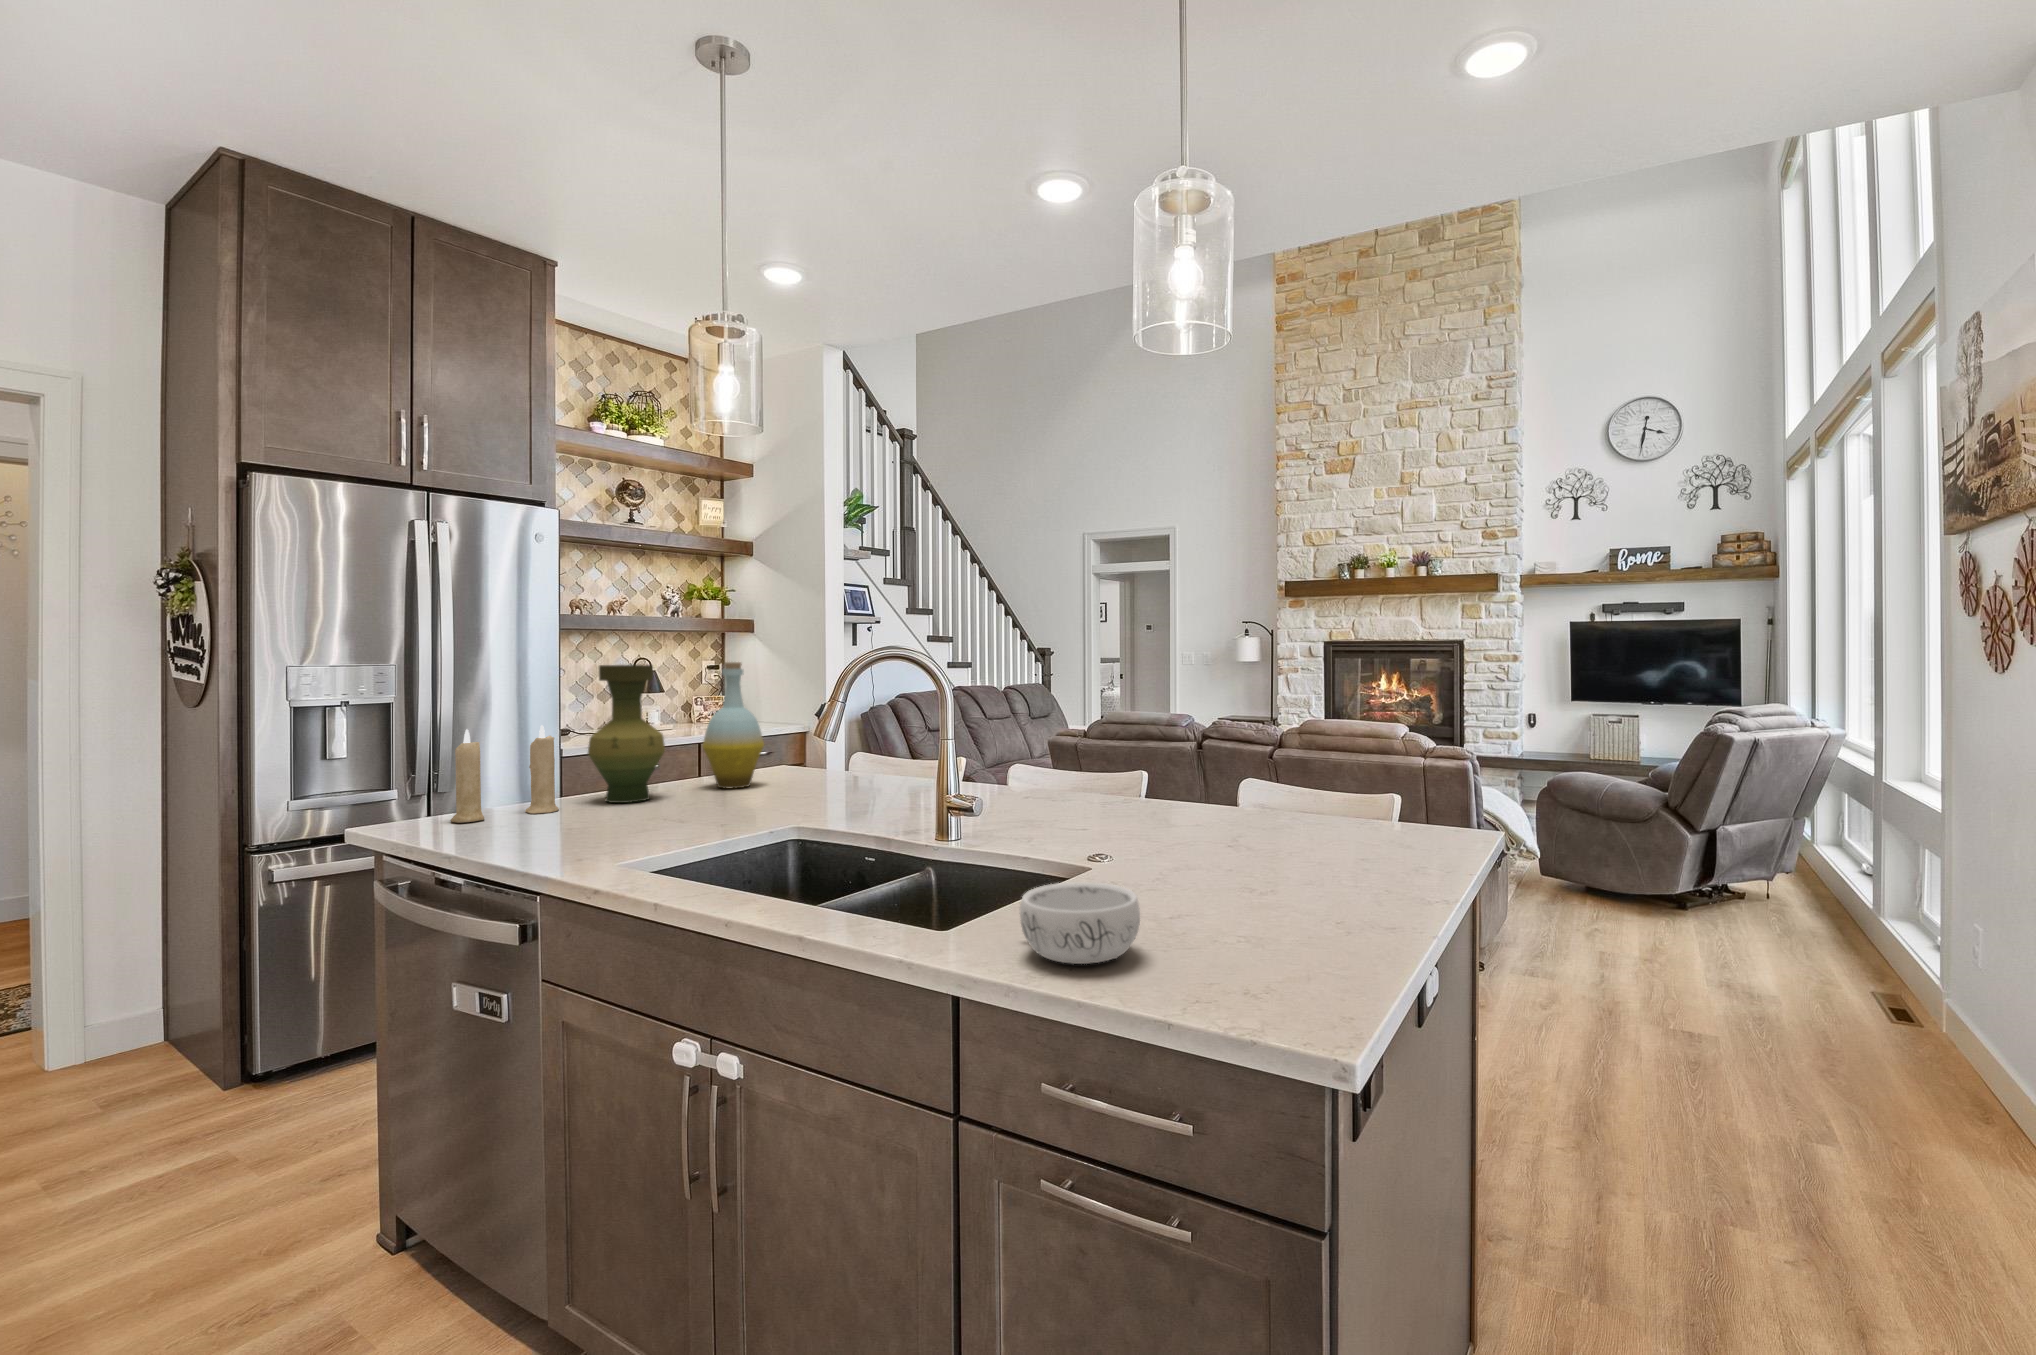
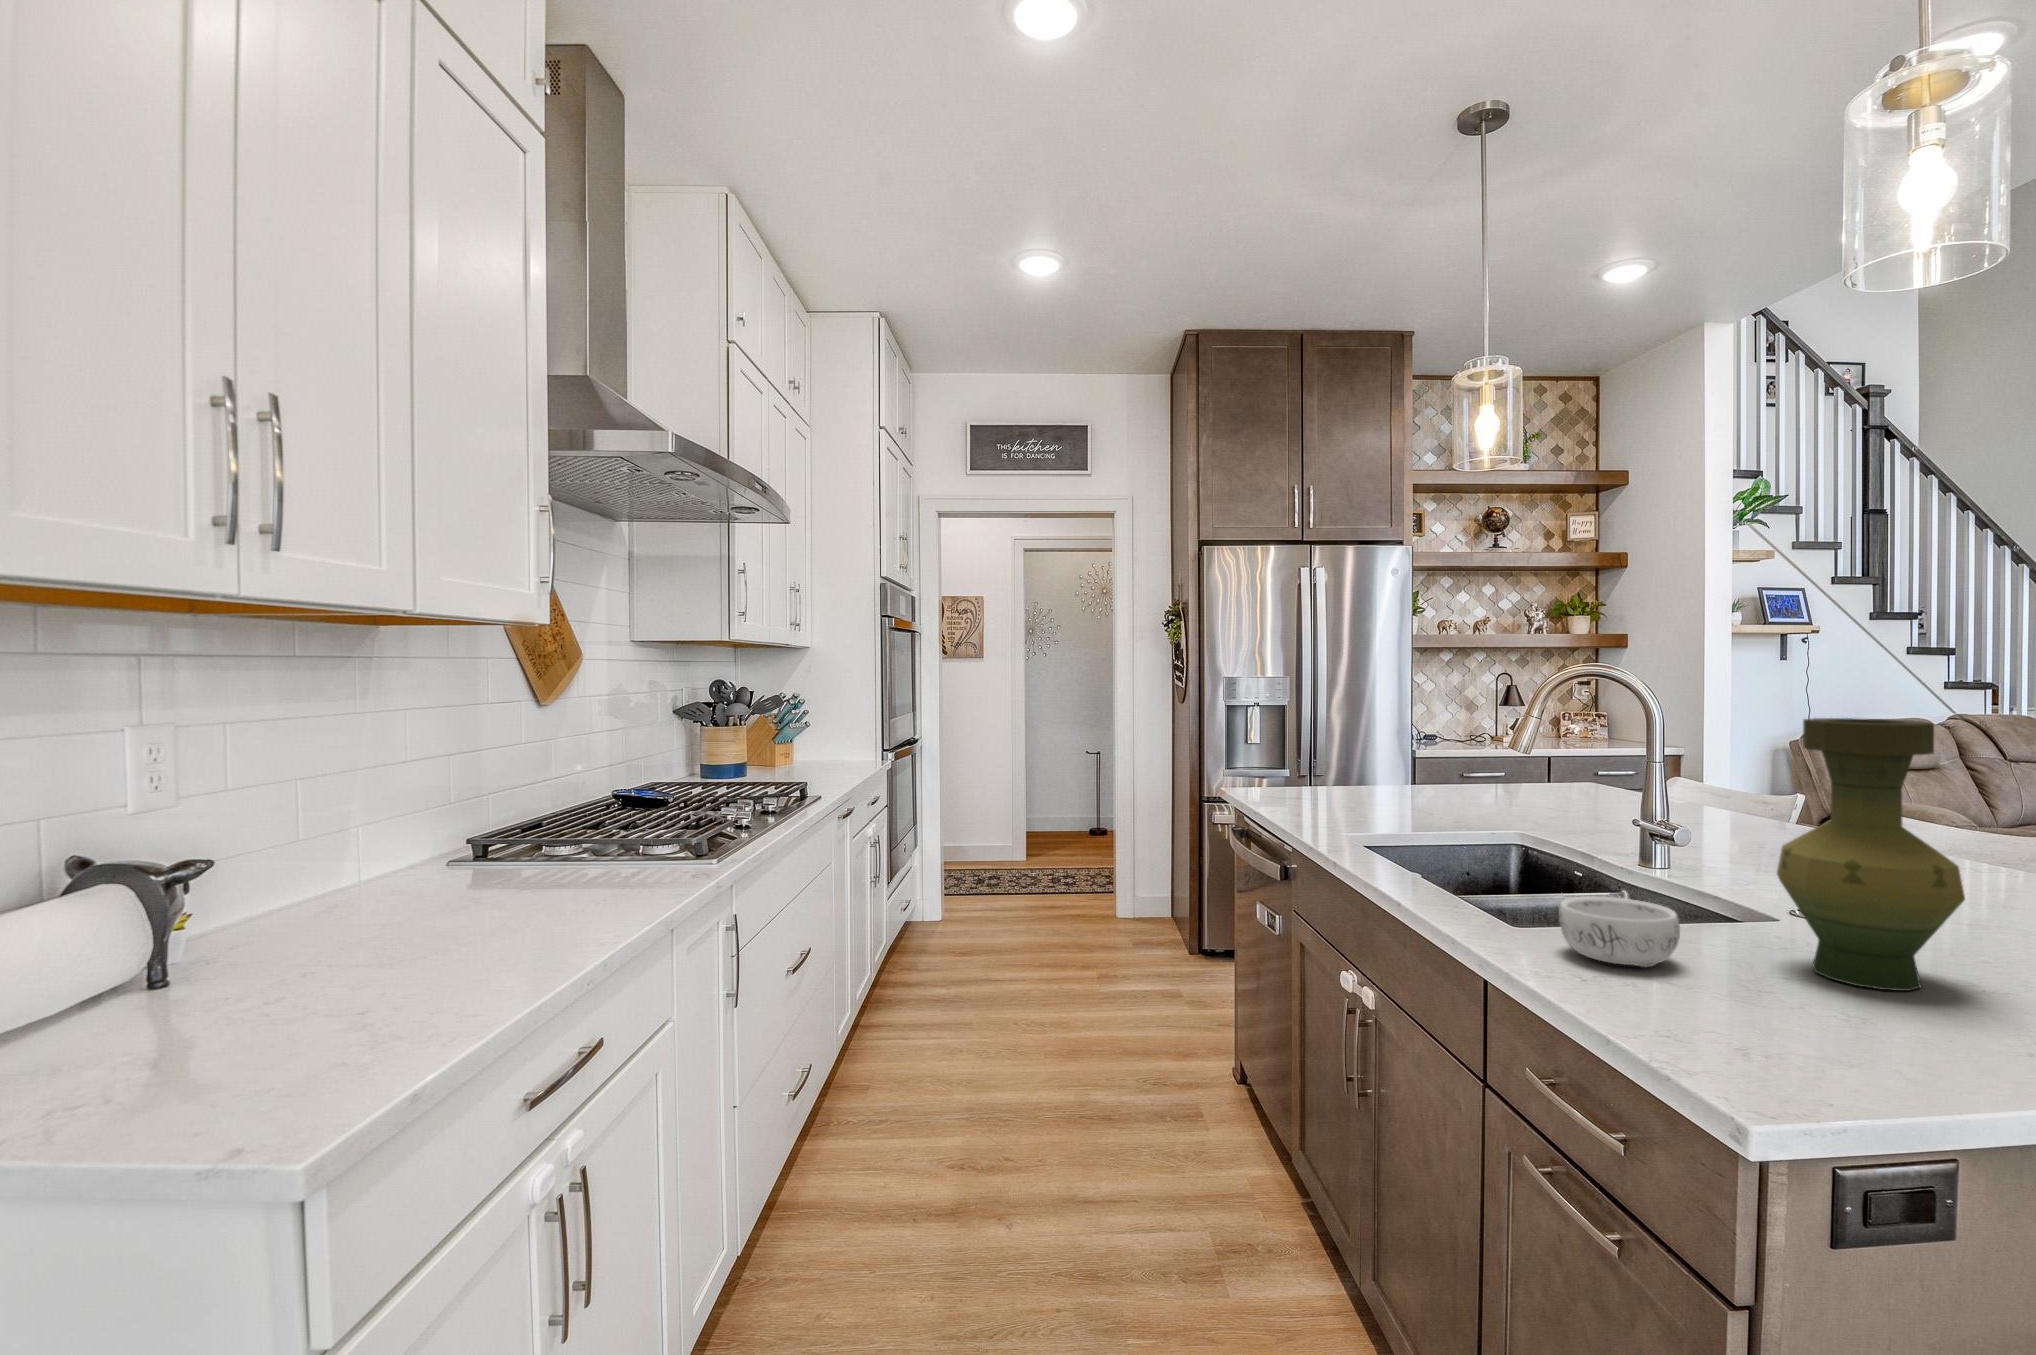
bottle: present [703,662,764,788] -> none [1480,687,1539,799]
vase: present [588,665,665,803] -> present [1777,718,1965,991]
candle: present [451,725,559,823] -> none [1278,731,1353,799]

